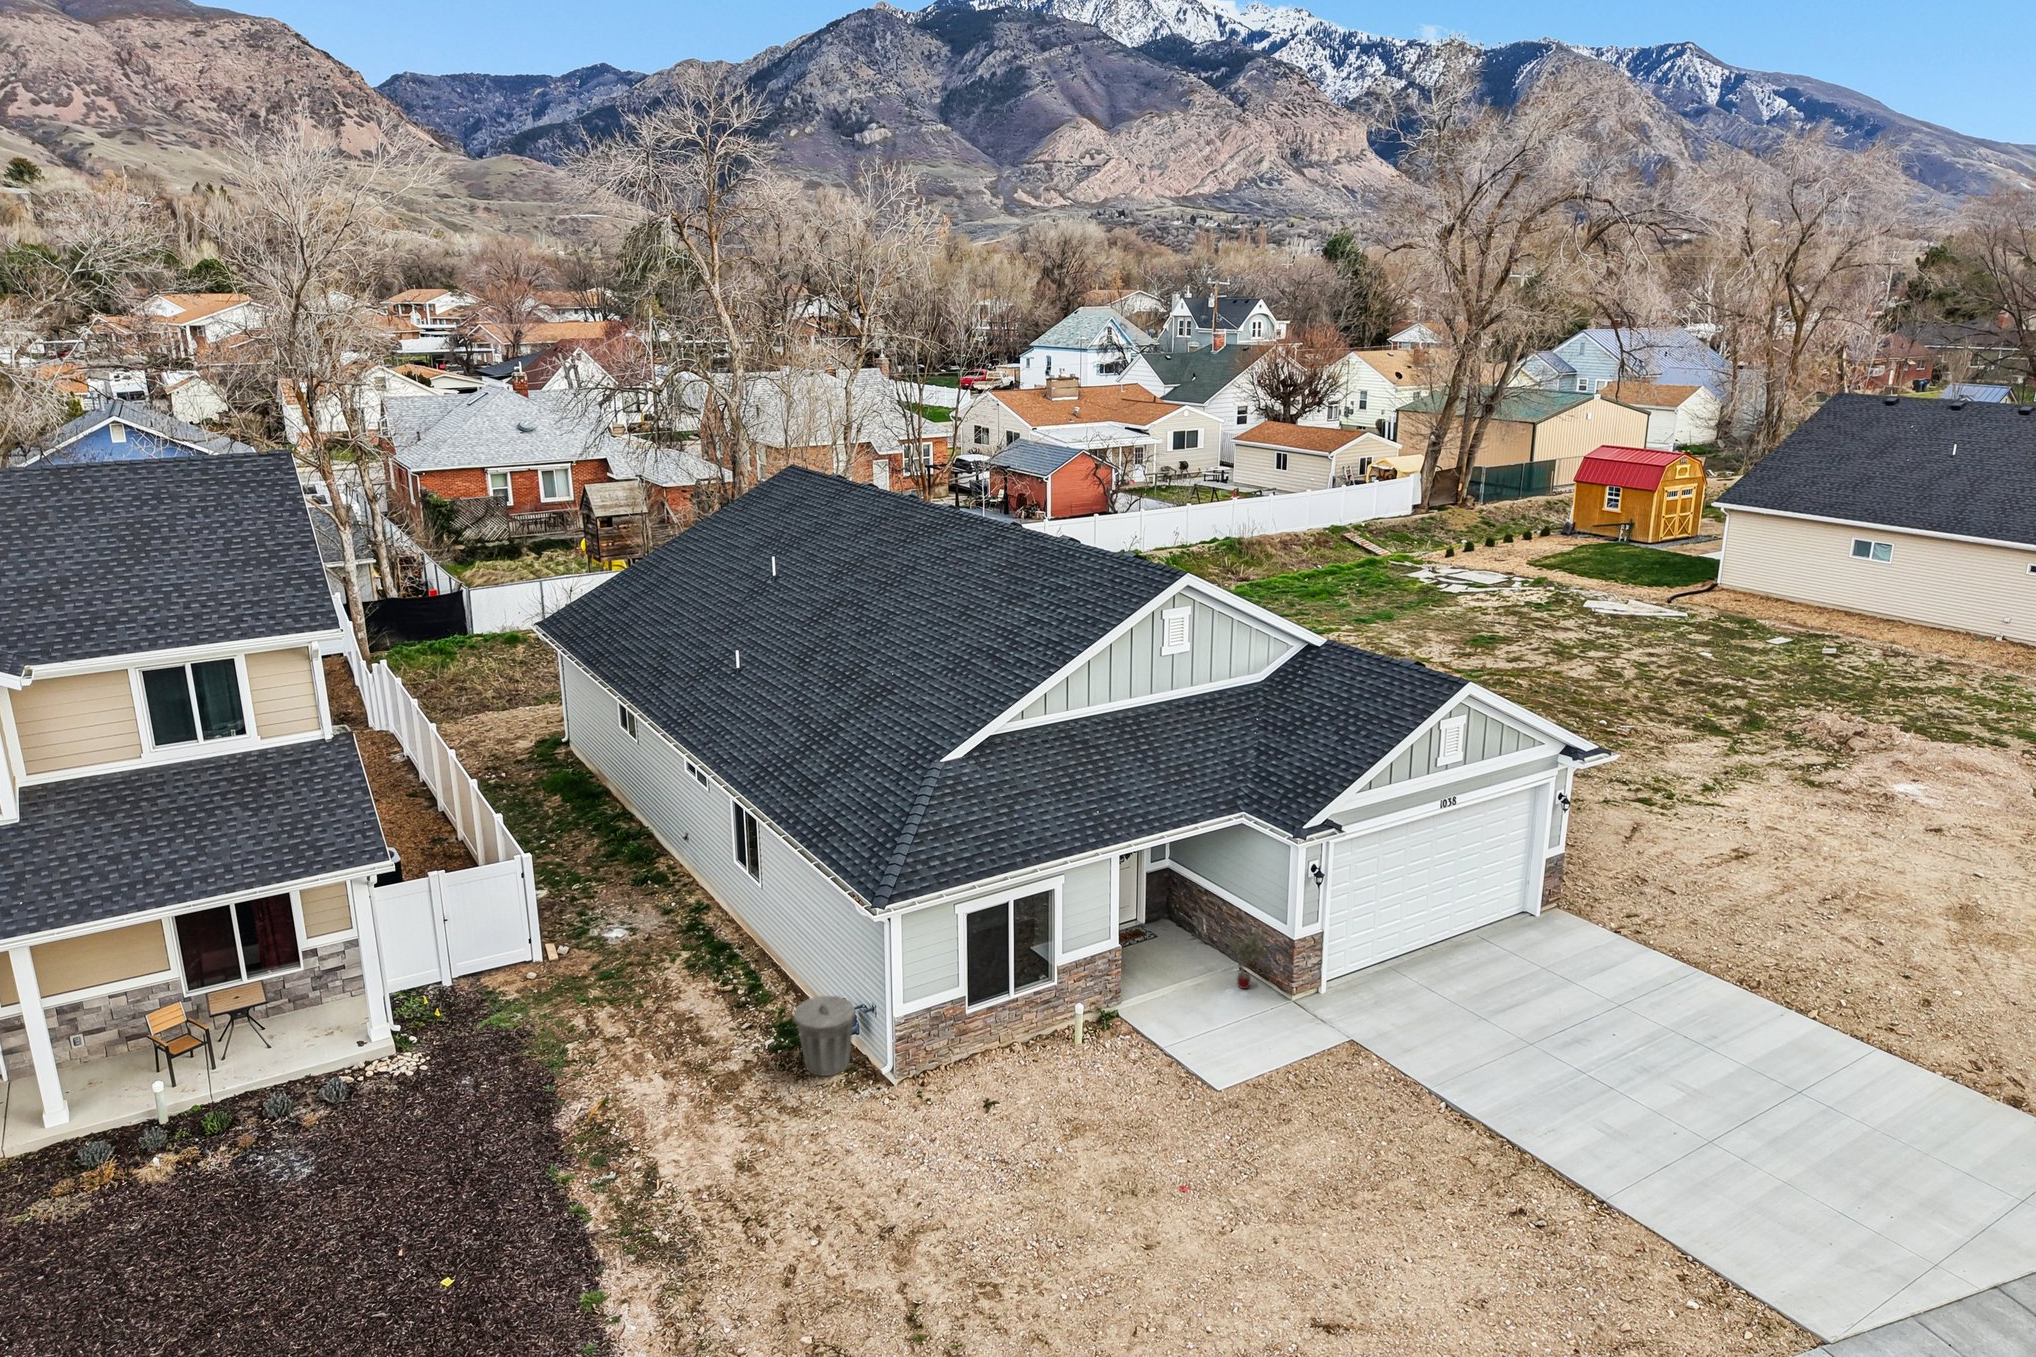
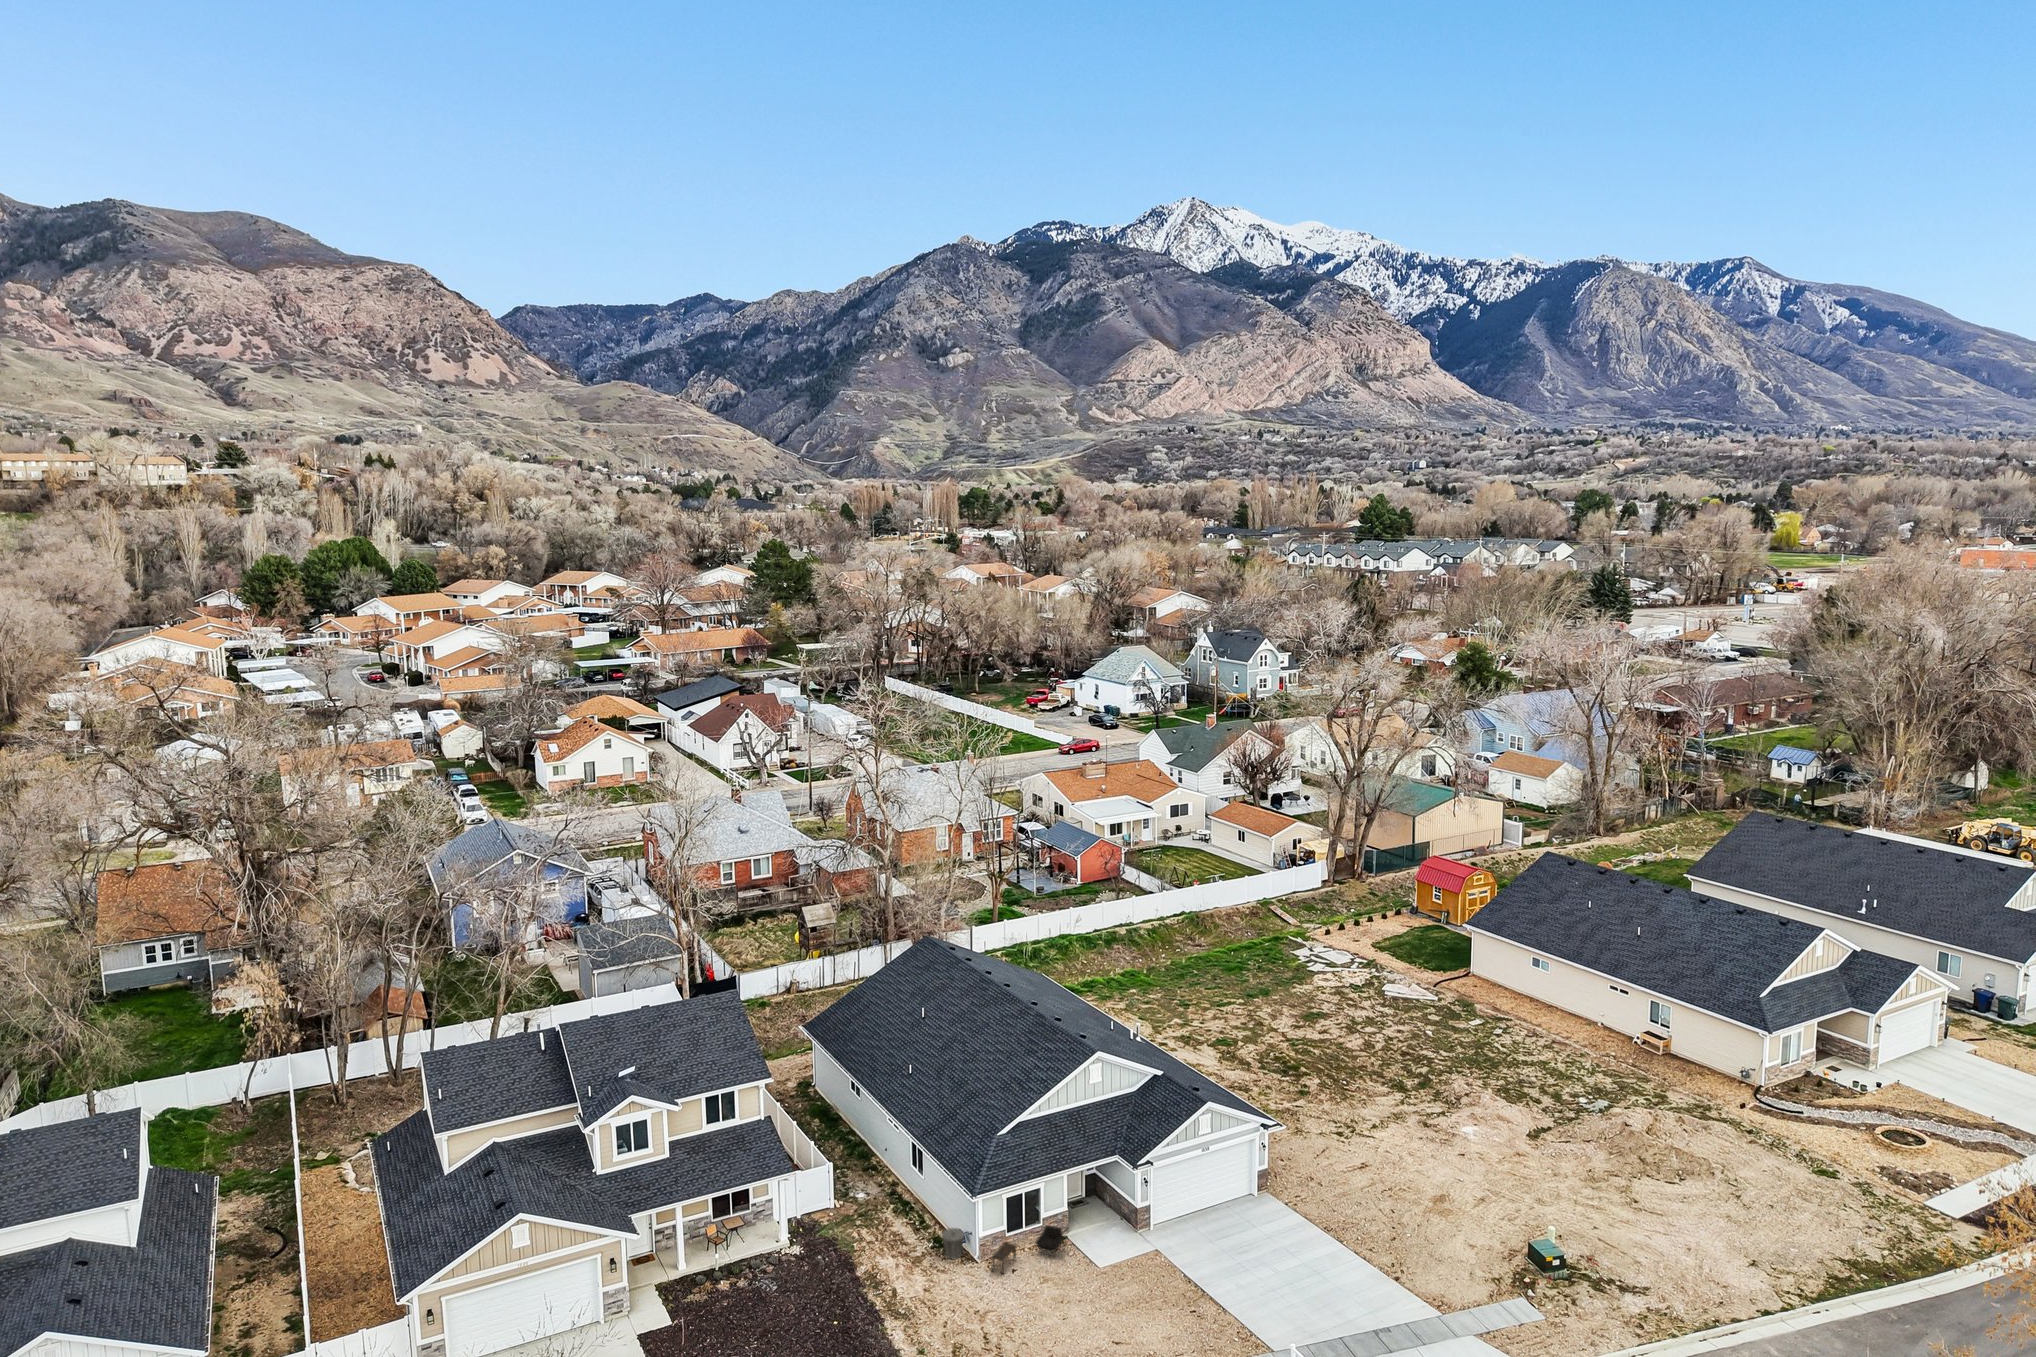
potted tree: present [1230,927,1269,989] -> none [1113,1204,1129,1229]
lounge chair: none [1044,981,1118,1071] -> present [1036,1225,1063,1254]
bench: none [928,1026,998,1112] -> present [991,1242,1017,1274]

